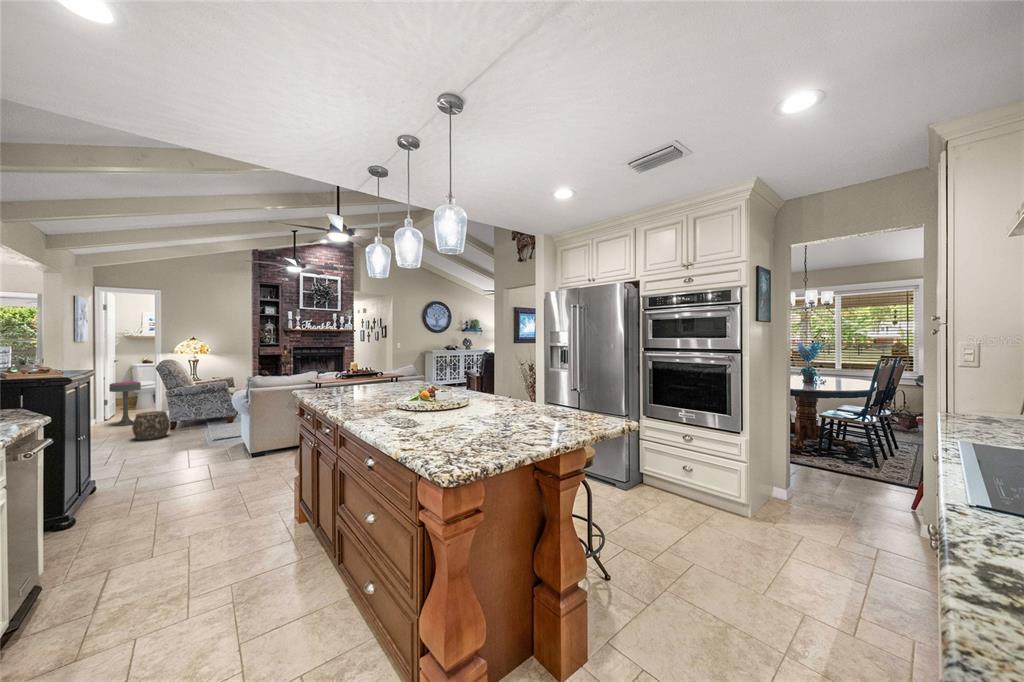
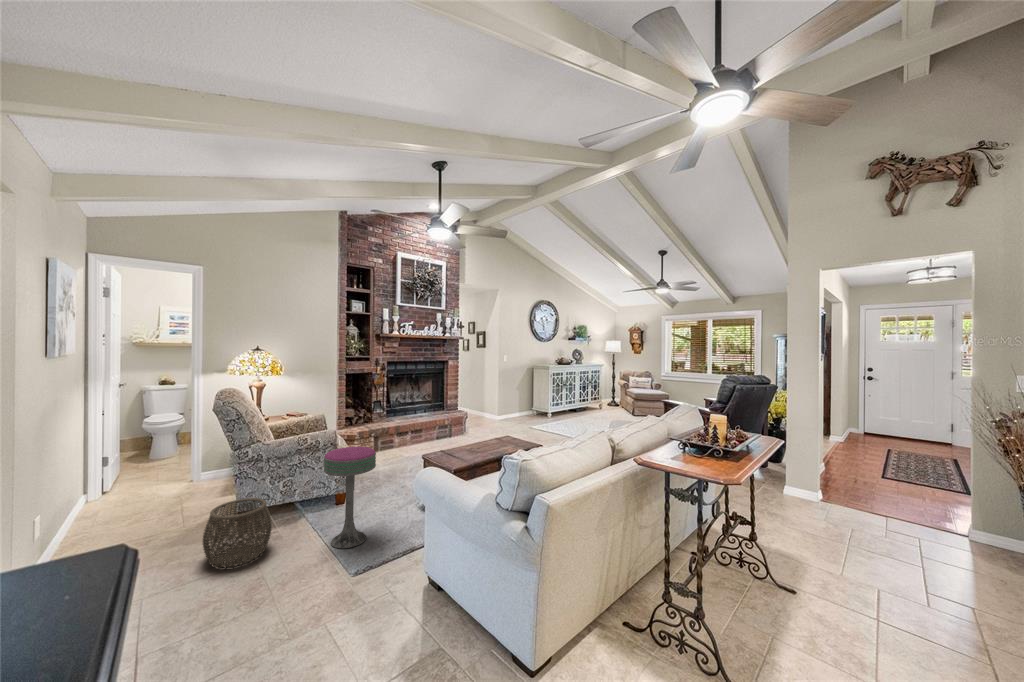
bar stool: present [109,382,141,426] -> present [324,447,376,548]

